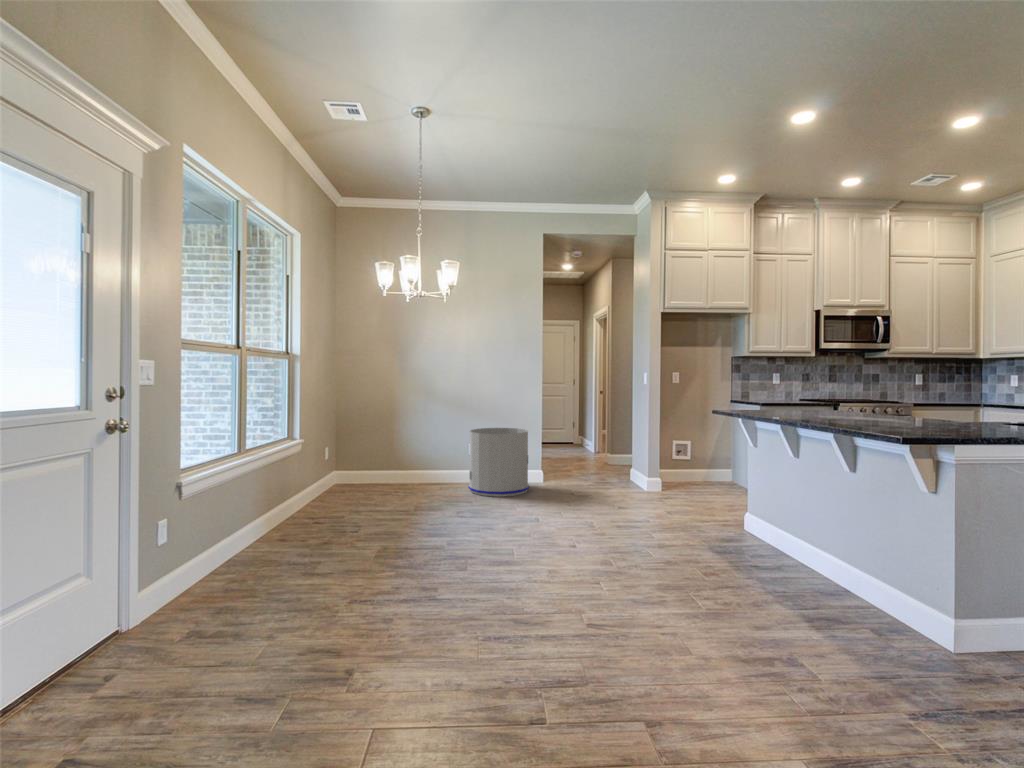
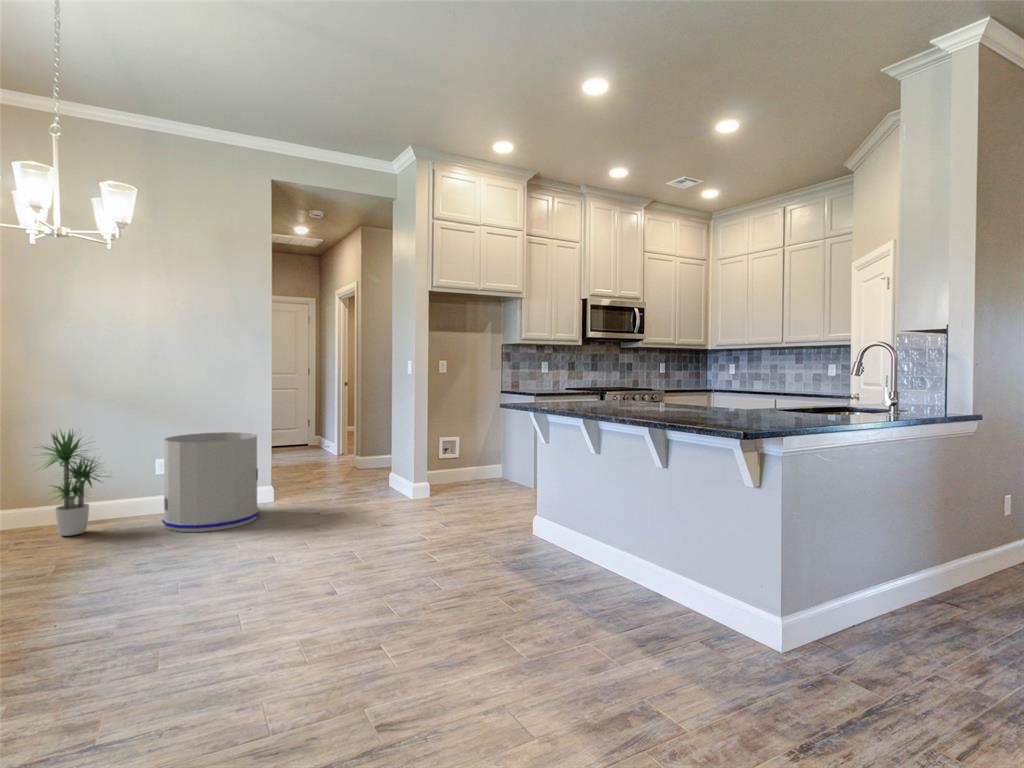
potted plant: none [396,420,442,490] -> present [42,431,101,536]

